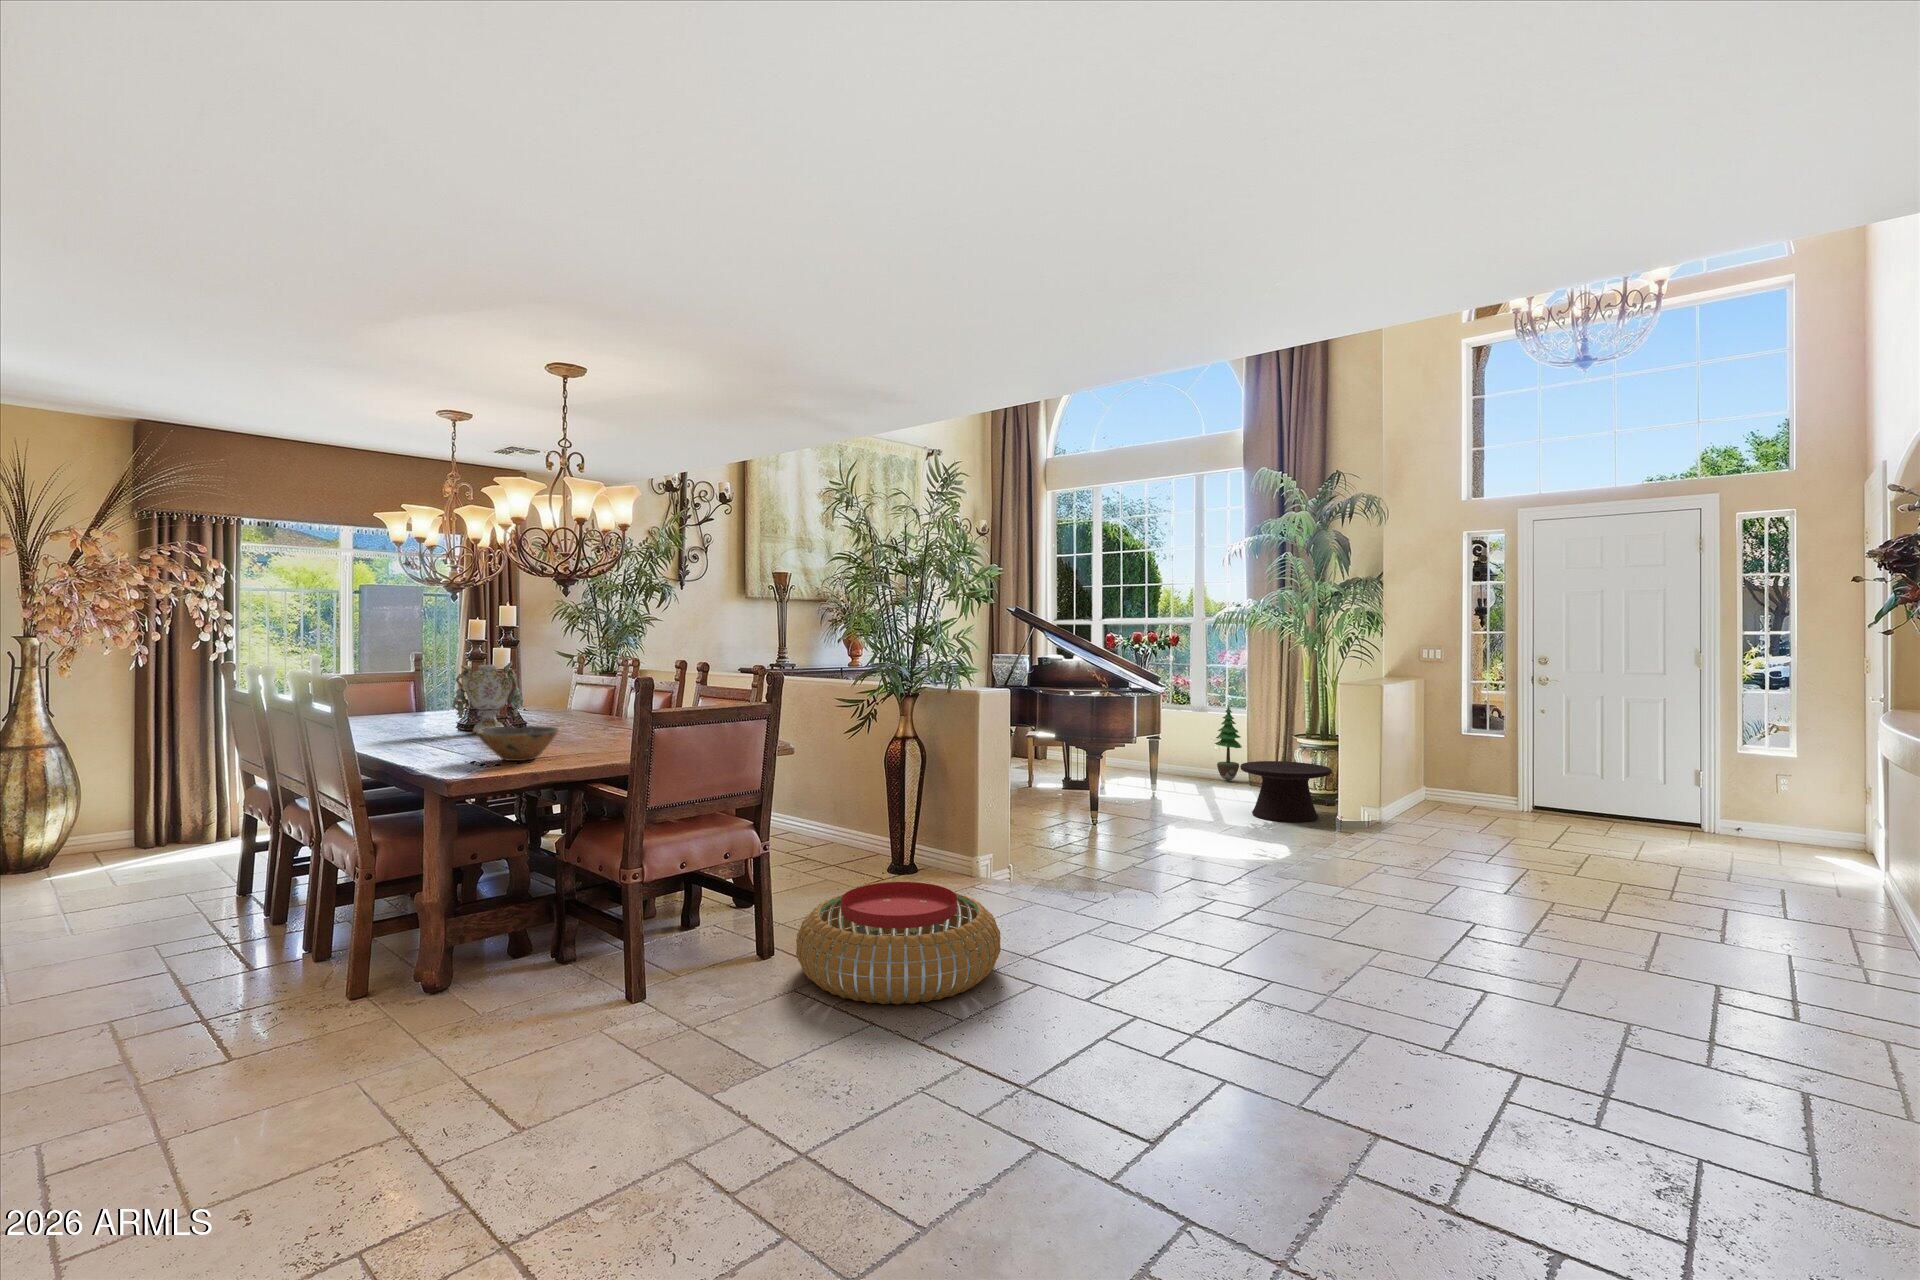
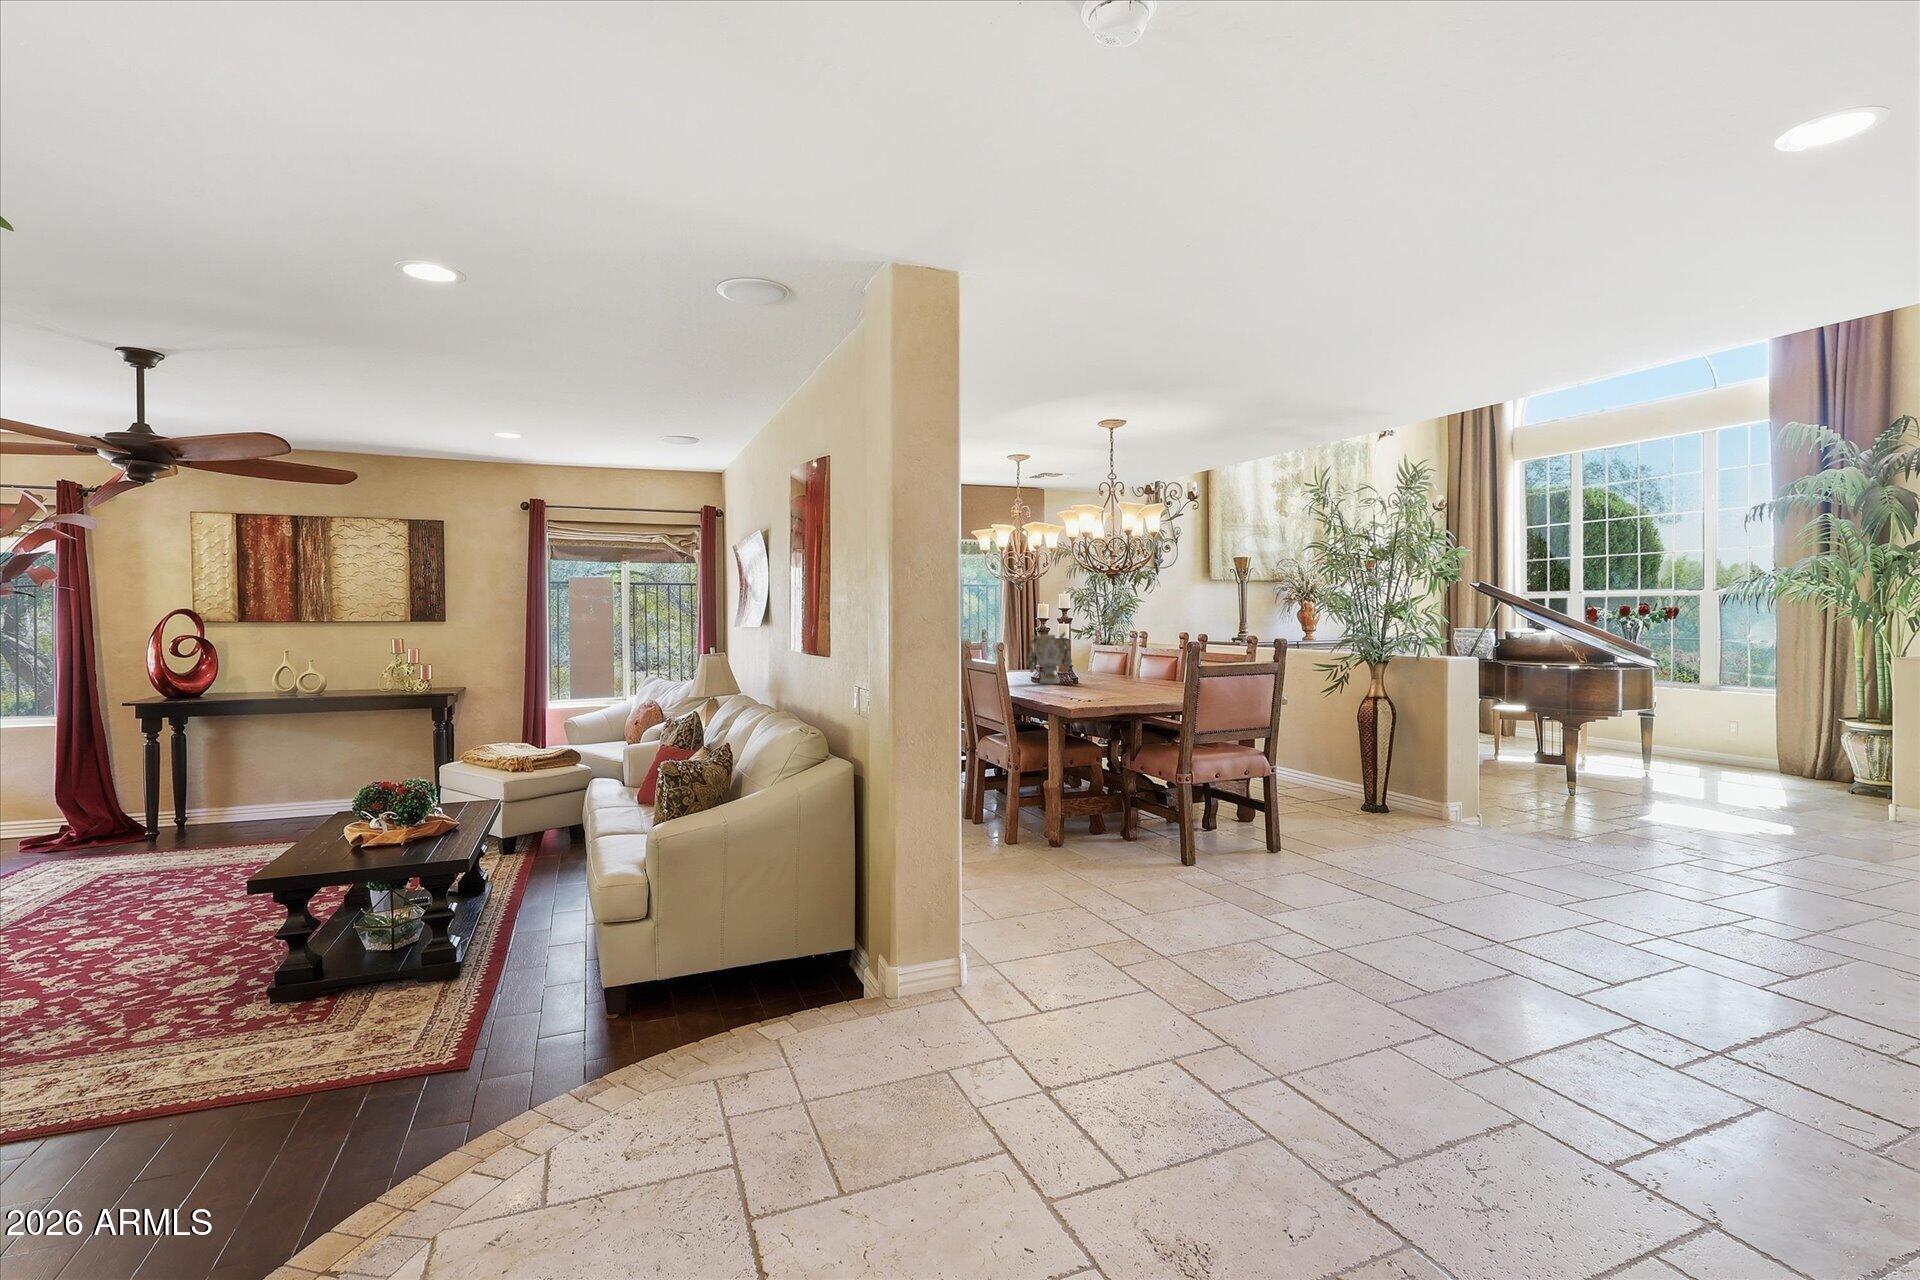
potted tree: present [1215,706,1242,781] -> none [1728,684,1767,766]
bowl: present [476,726,559,761] -> none [1065,676,1118,699]
side table: present [1240,761,1332,822] -> none [1760,742,1890,809]
pouf: present [796,882,1001,1004] -> none [1297,811,1479,901]

